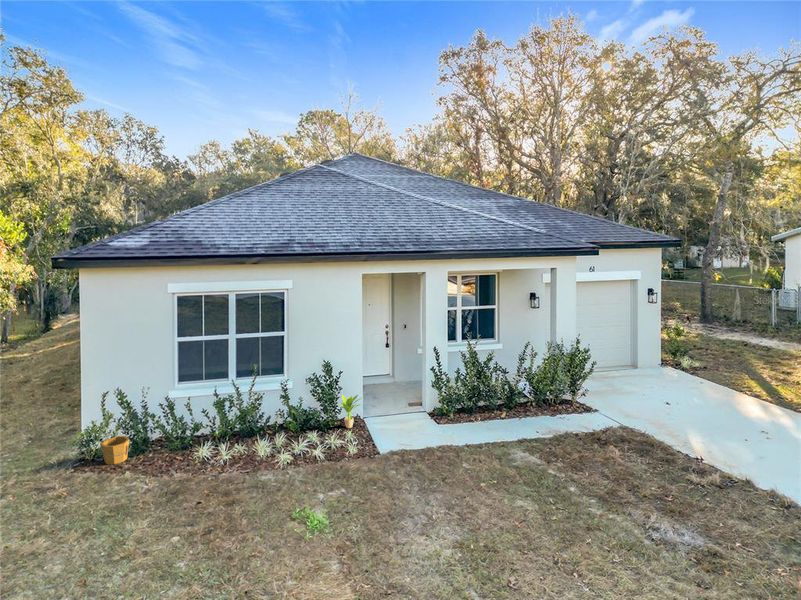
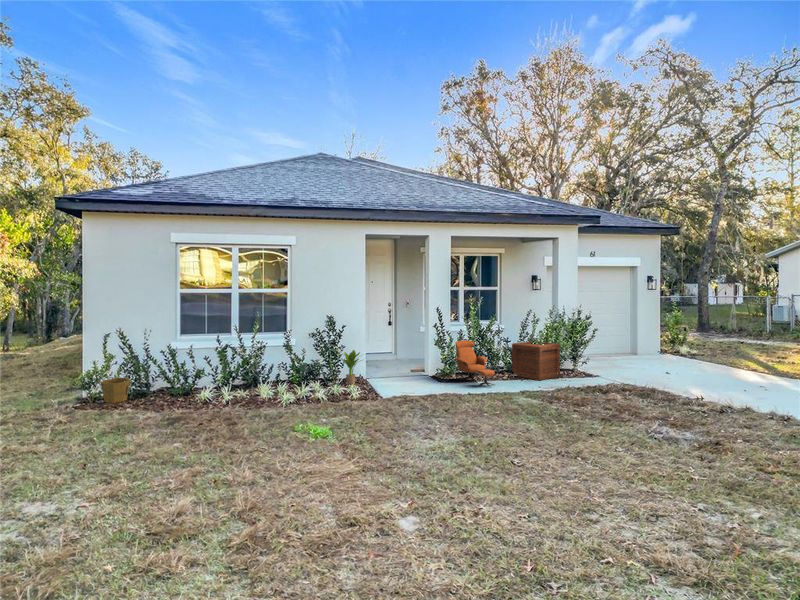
wooden crate: none [510,374,558,419] -> present [512,342,560,381]
lounge chair: none [452,378,493,433] -> present [455,340,495,387]

